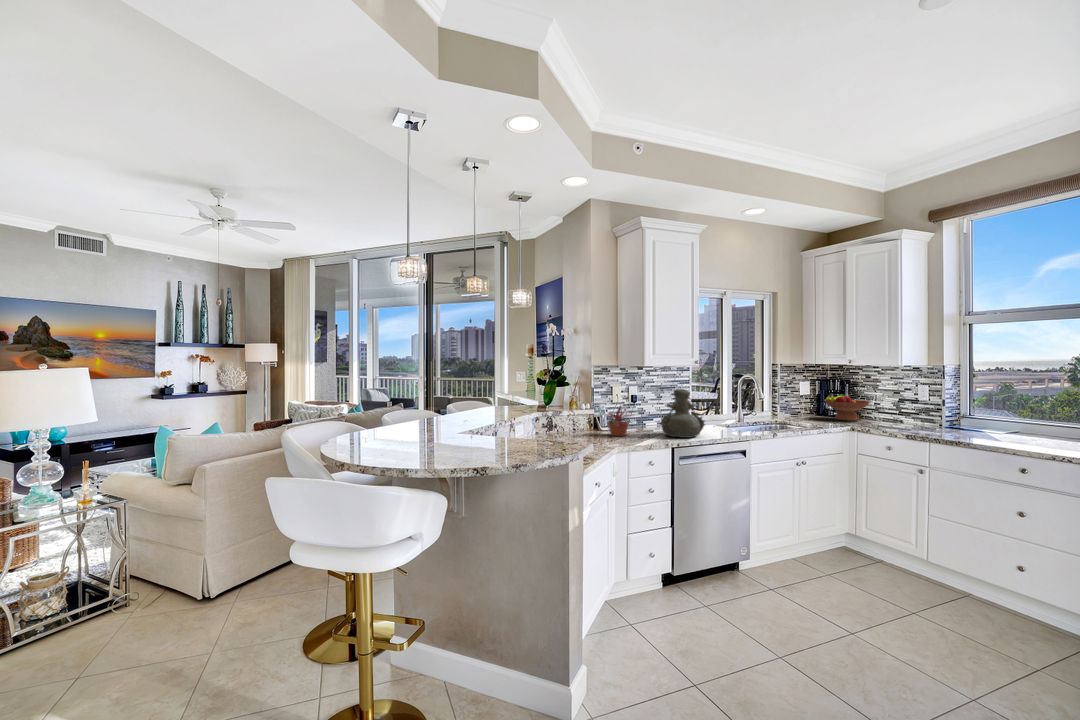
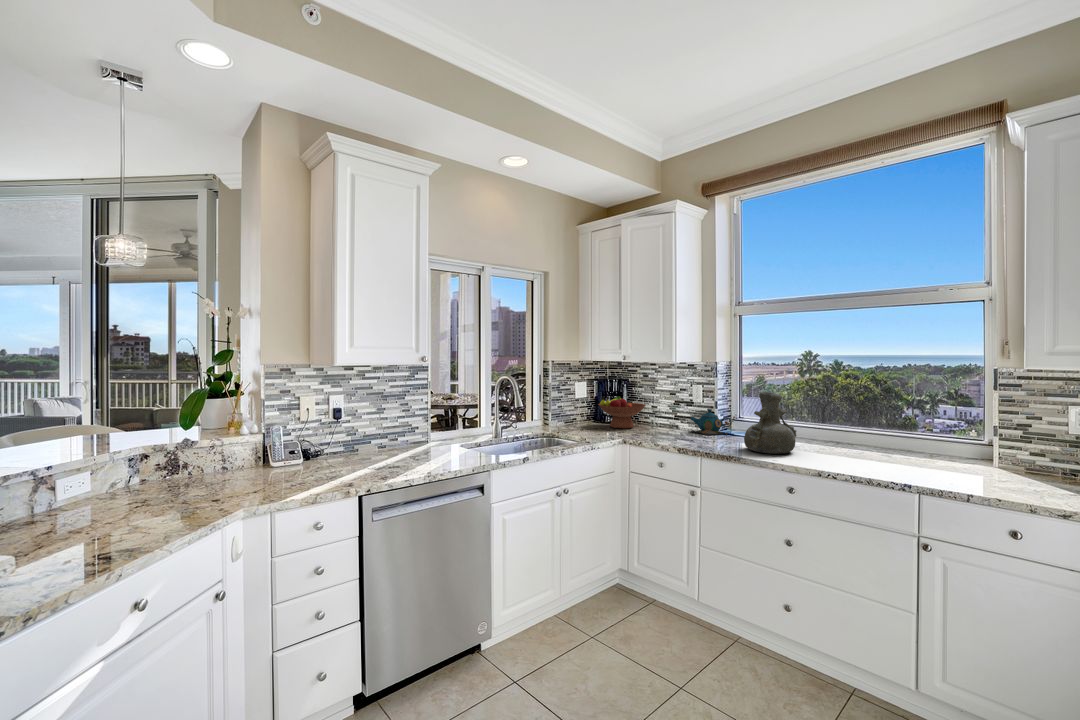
vase: present [660,389,705,438] -> present [744,392,796,454]
potted plant: present [607,405,634,436] -> none [245,427,314,481]
teapot: none [915,406,960,430] -> present [690,409,732,435]

